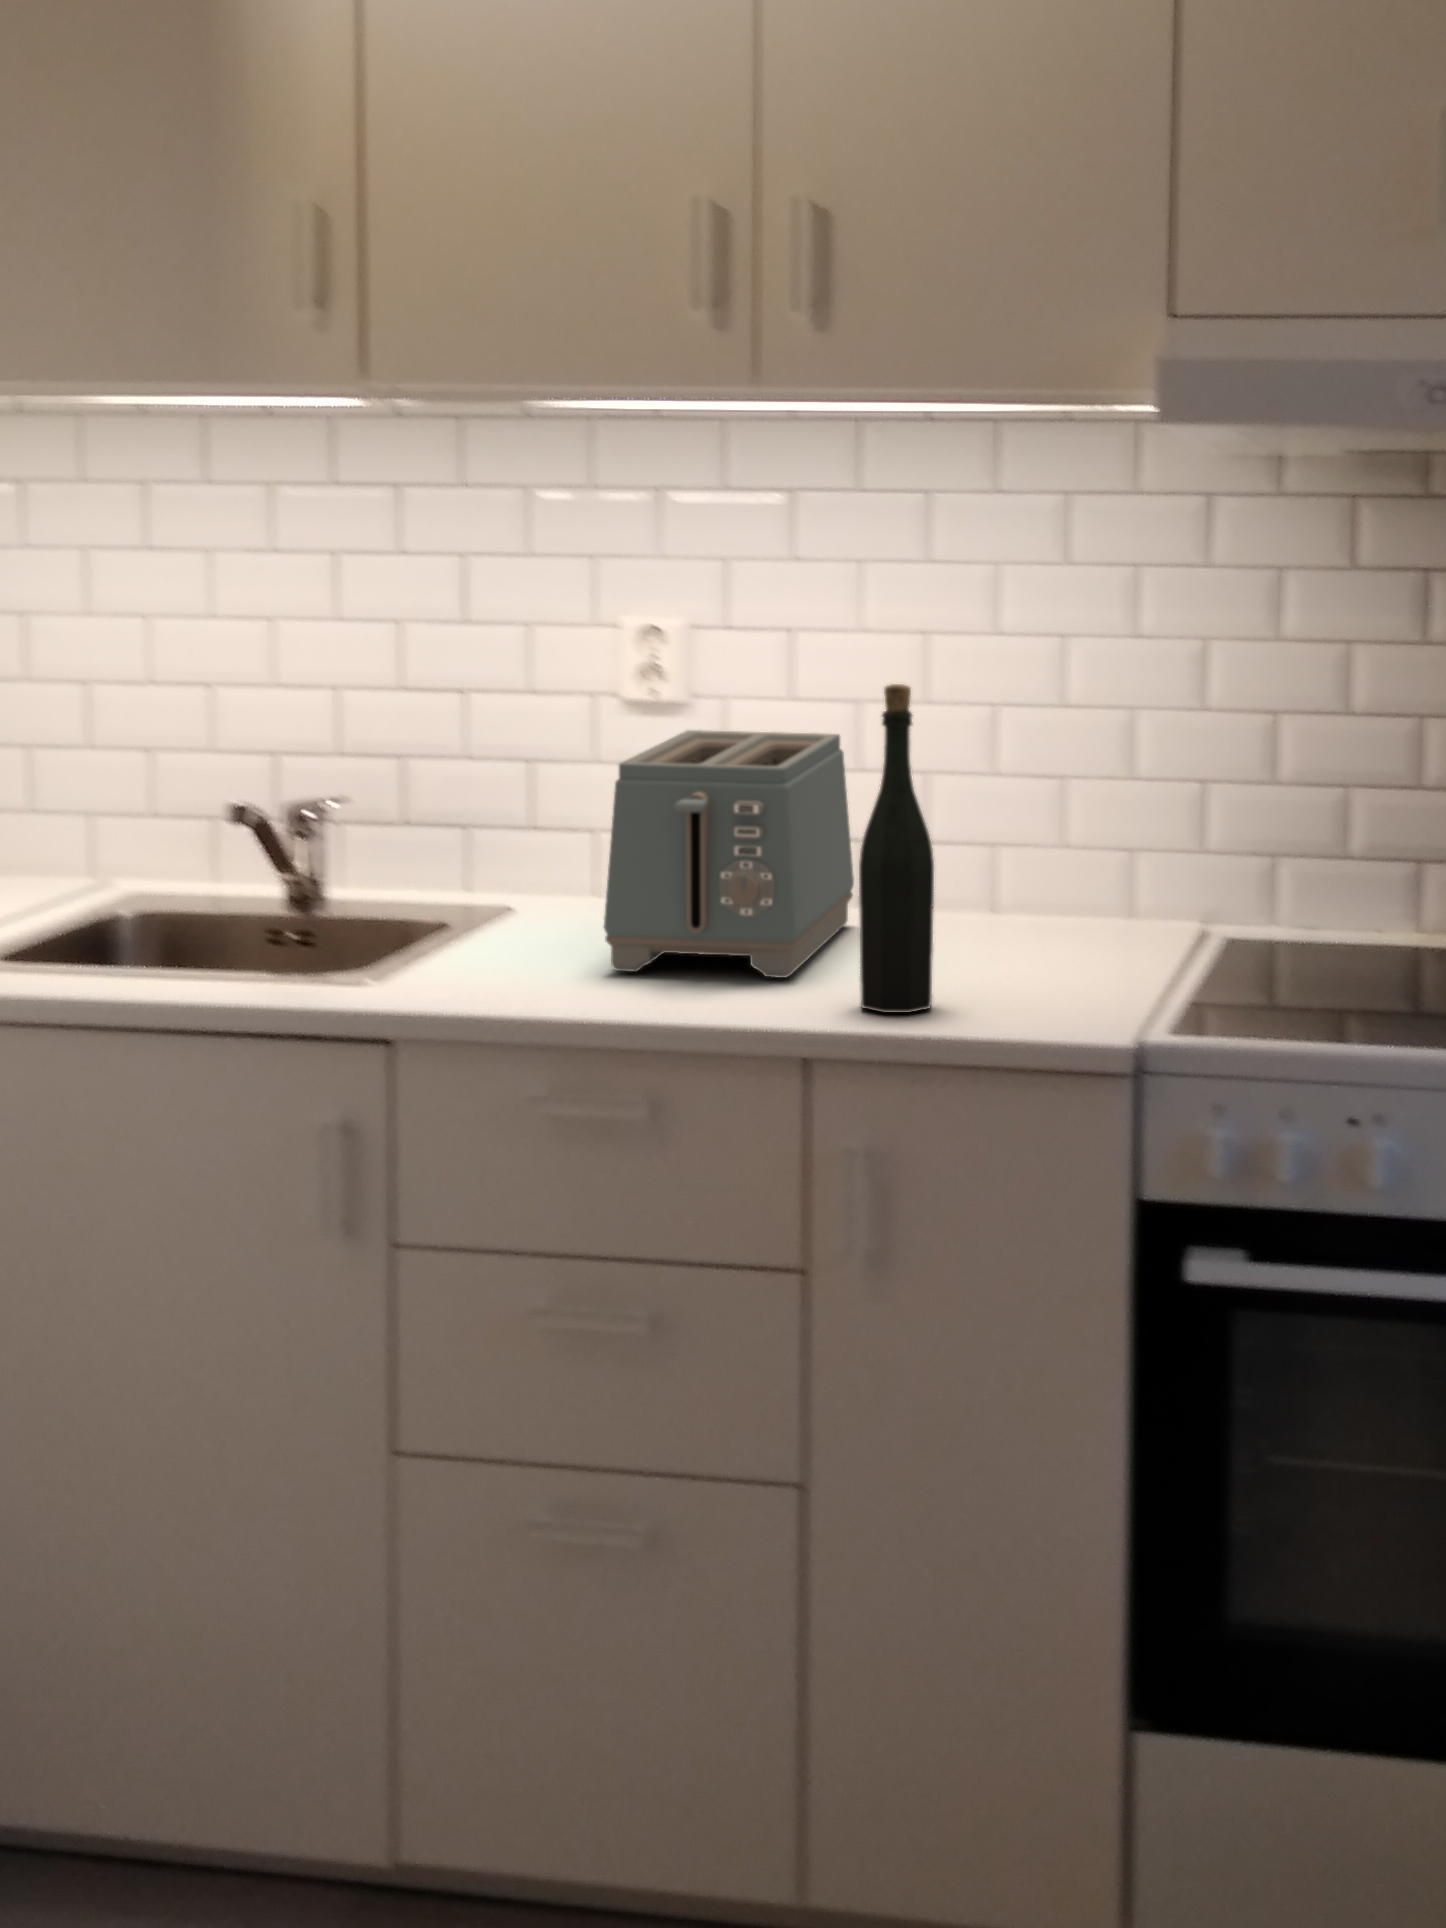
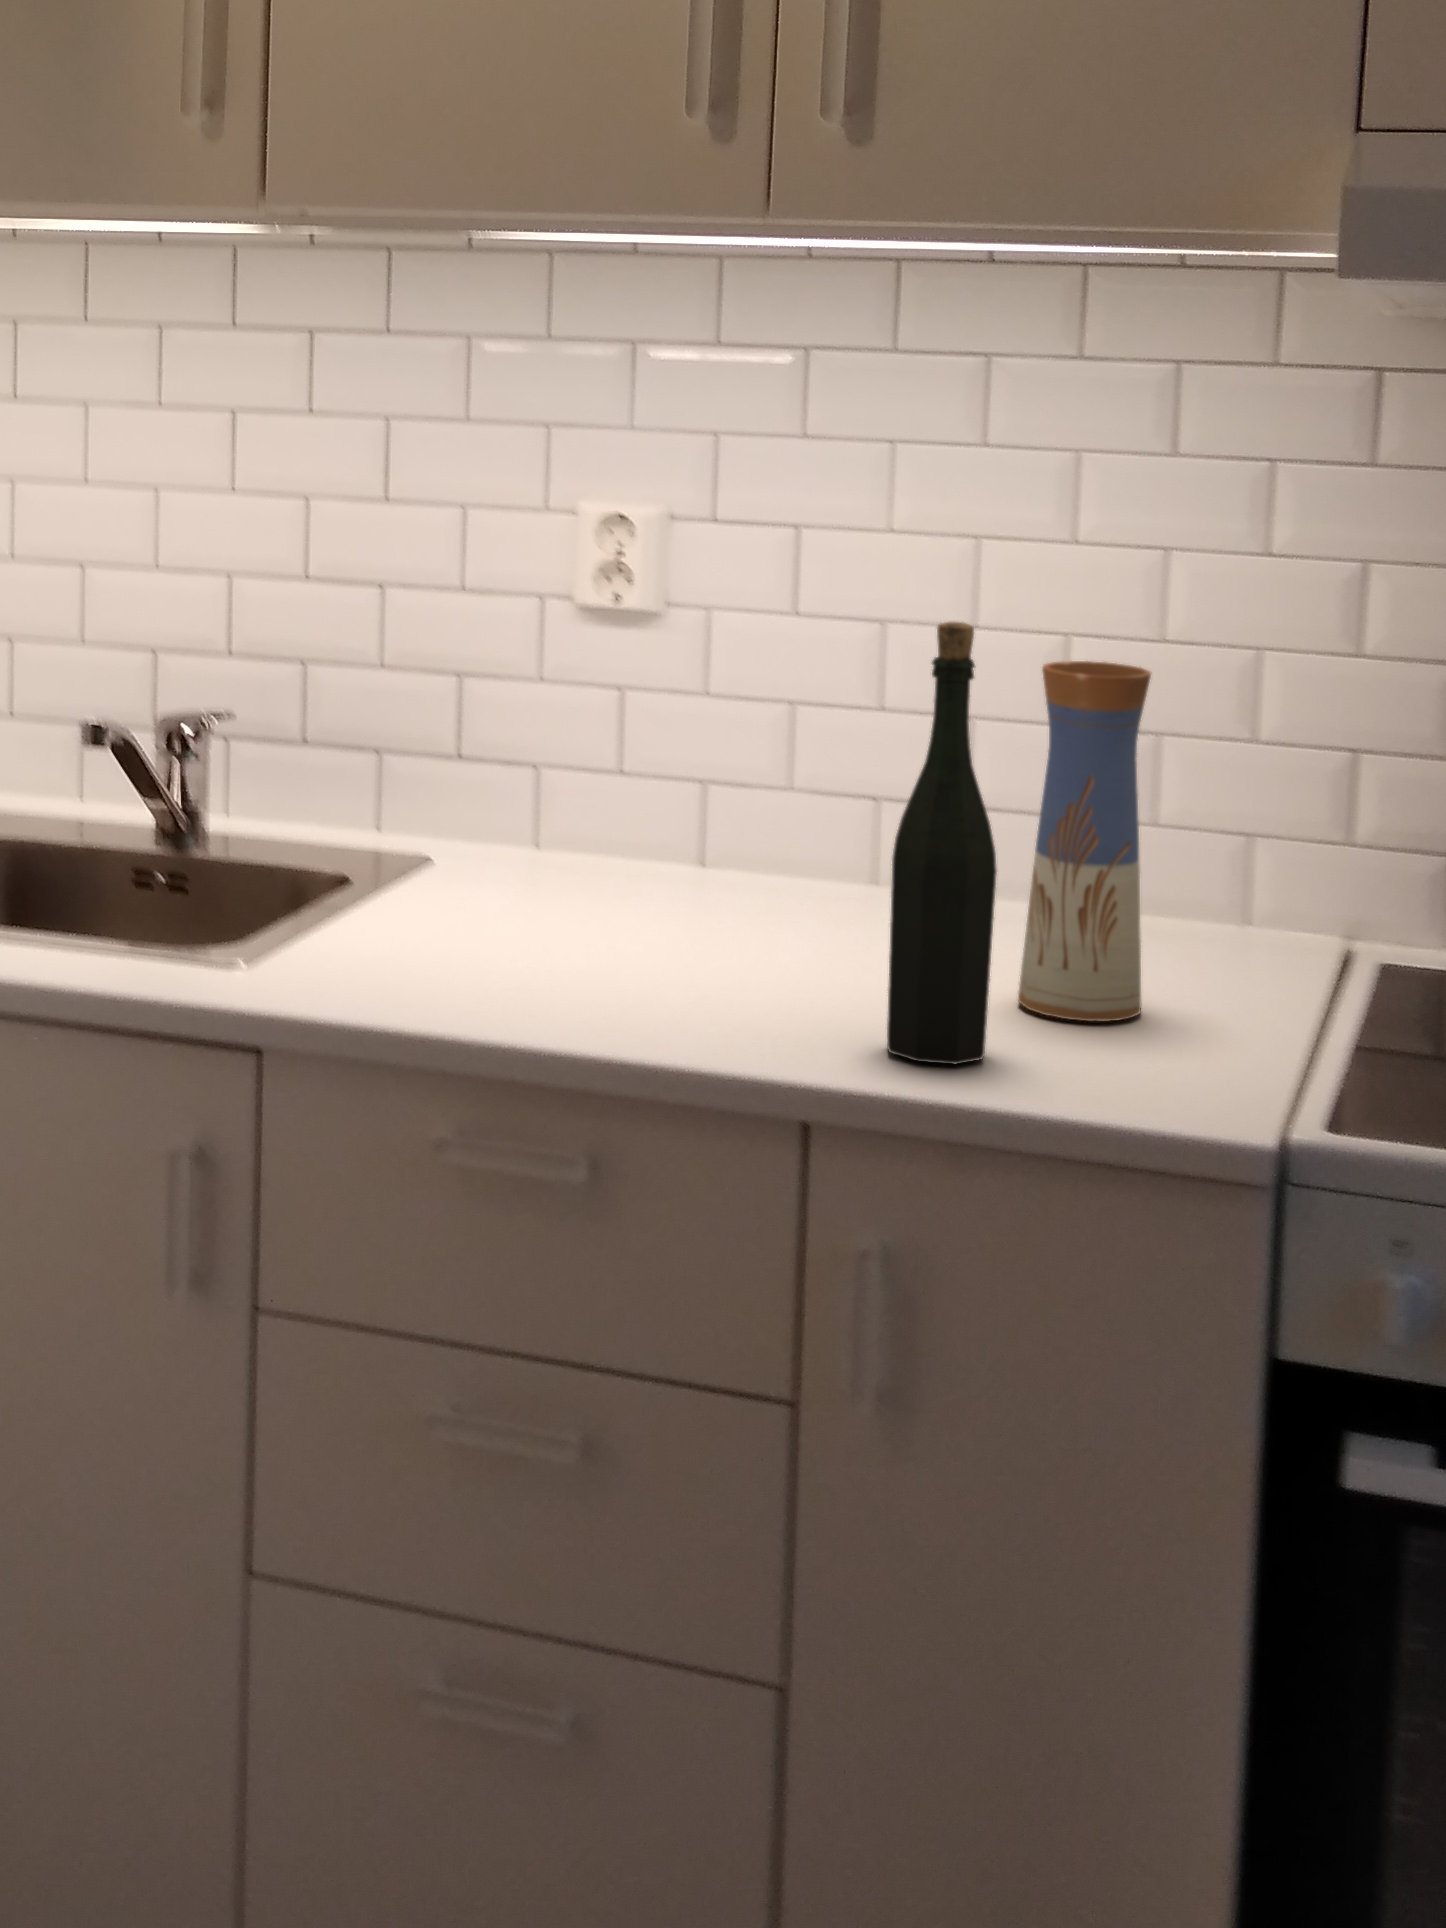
vase: none [960,714,1050,981] -> present [1018,661,1151,1021]
toaster: present [604,730,854,978] -> none [545,655,871,995]

